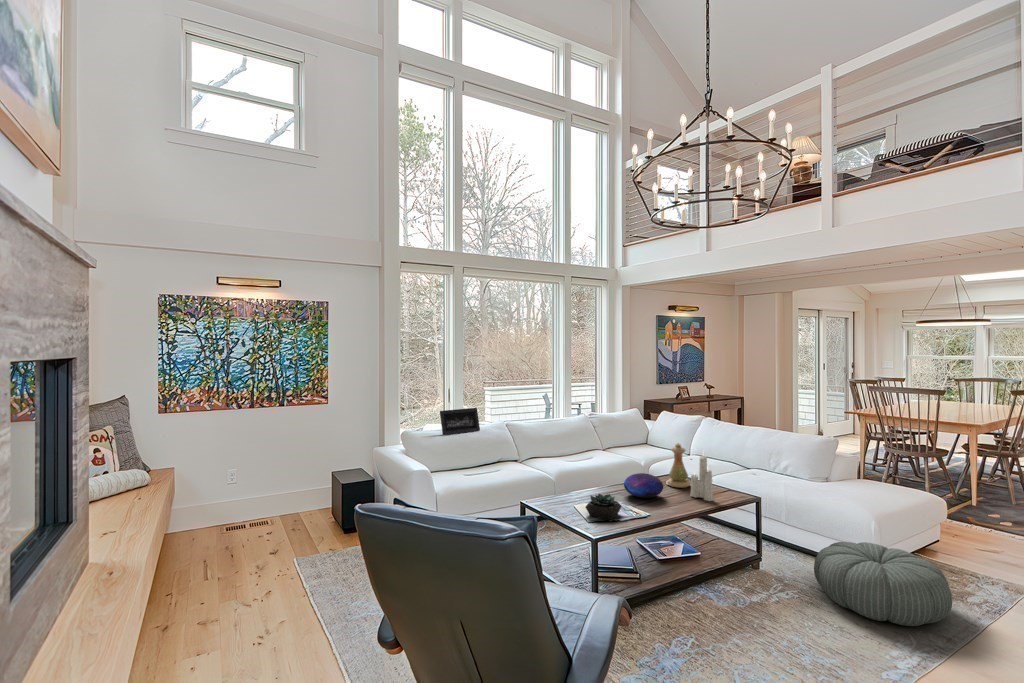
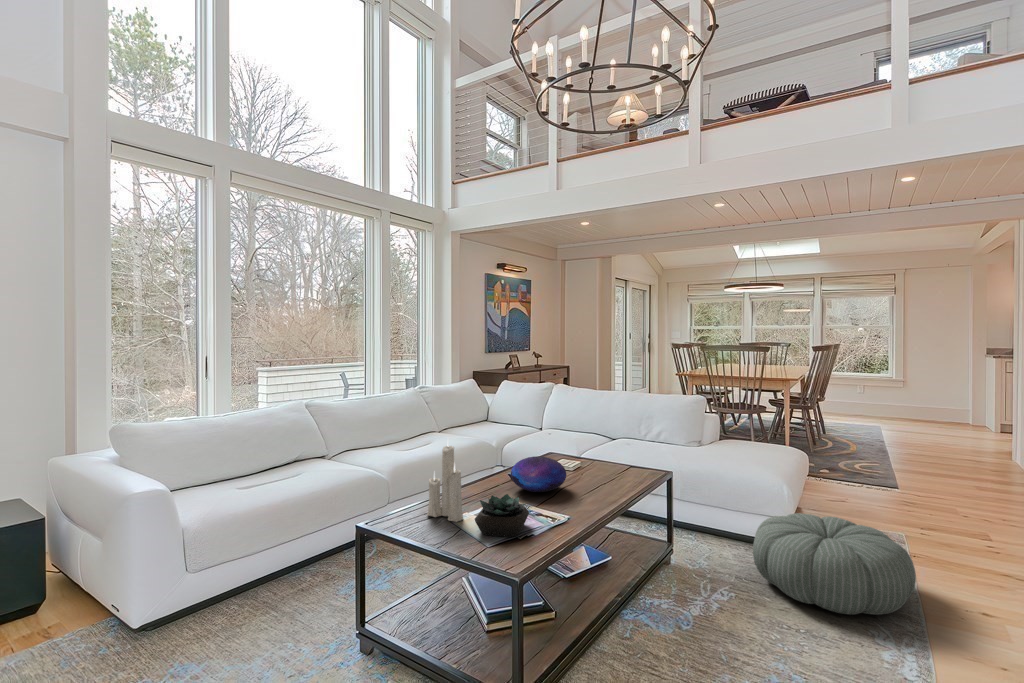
picture frame: present [440,408,480,435] -> none [189,380,264,426]
vase: present [667,443,690,488] -> none [555,411,584,472]
candle: present [690,455,713,501] -> present [427,443,463,522]

